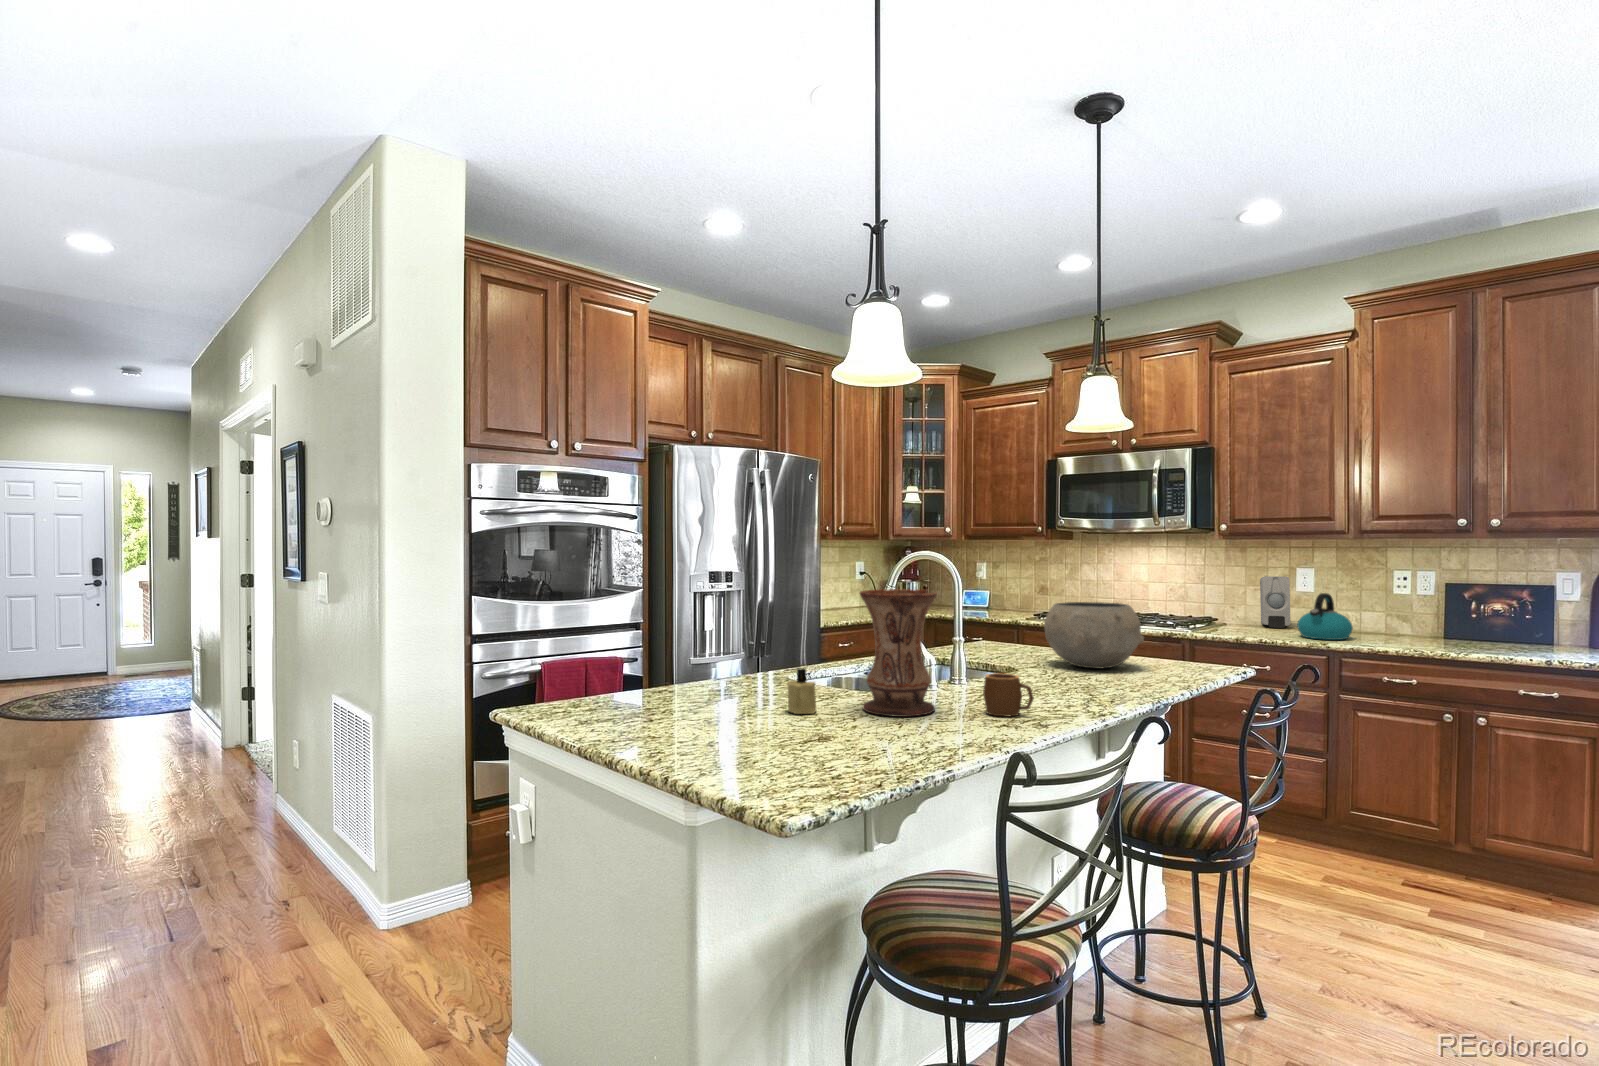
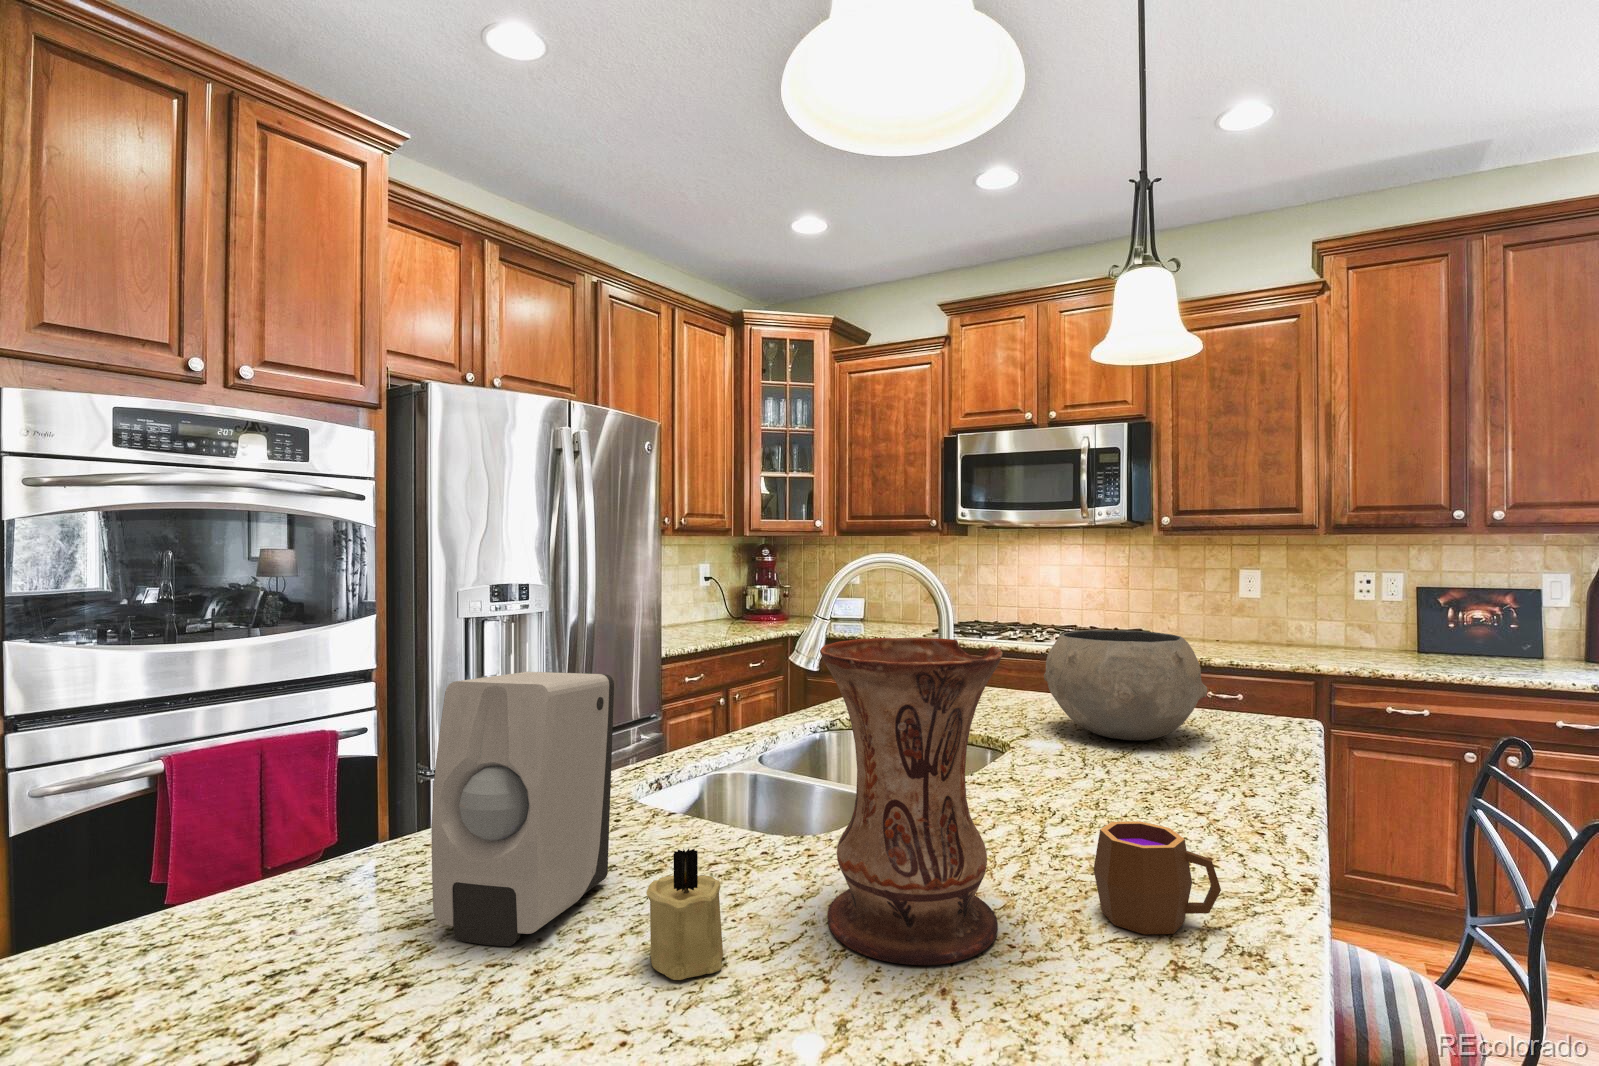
soap dispenser: present [1260,576,1290,628] -> present [432,672,614,946]
kettle: present [1297,593,1353,640] -> none [1261,601,1328,659]

